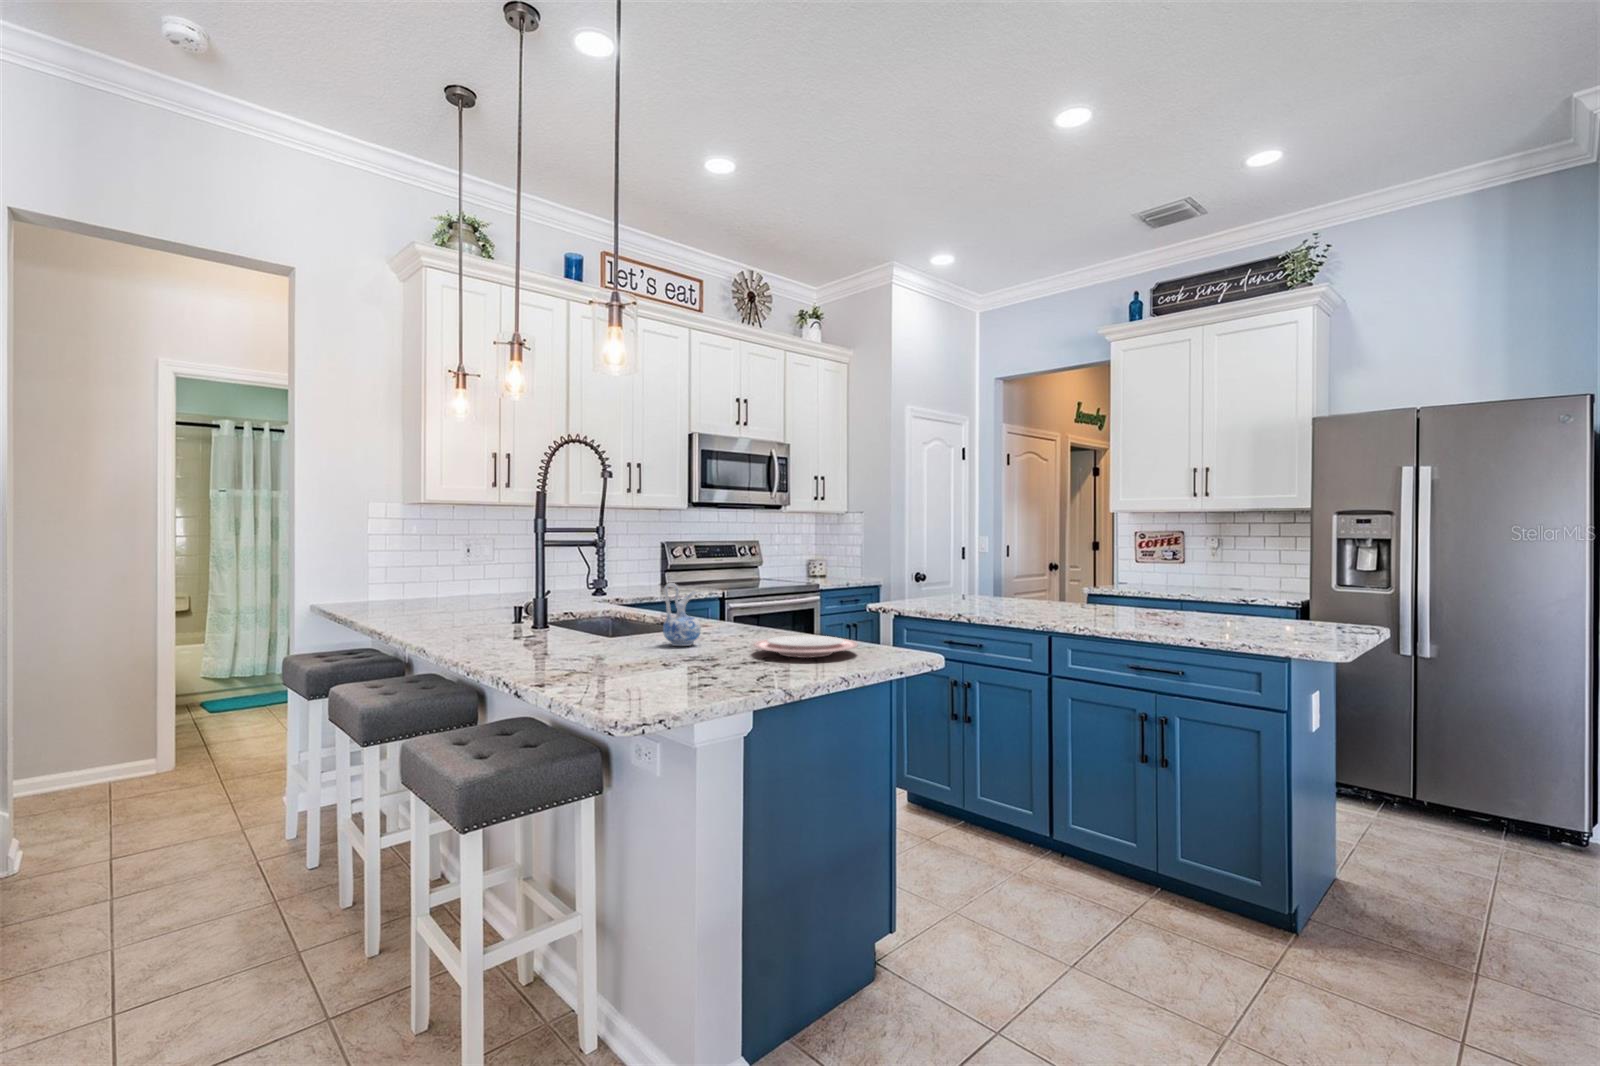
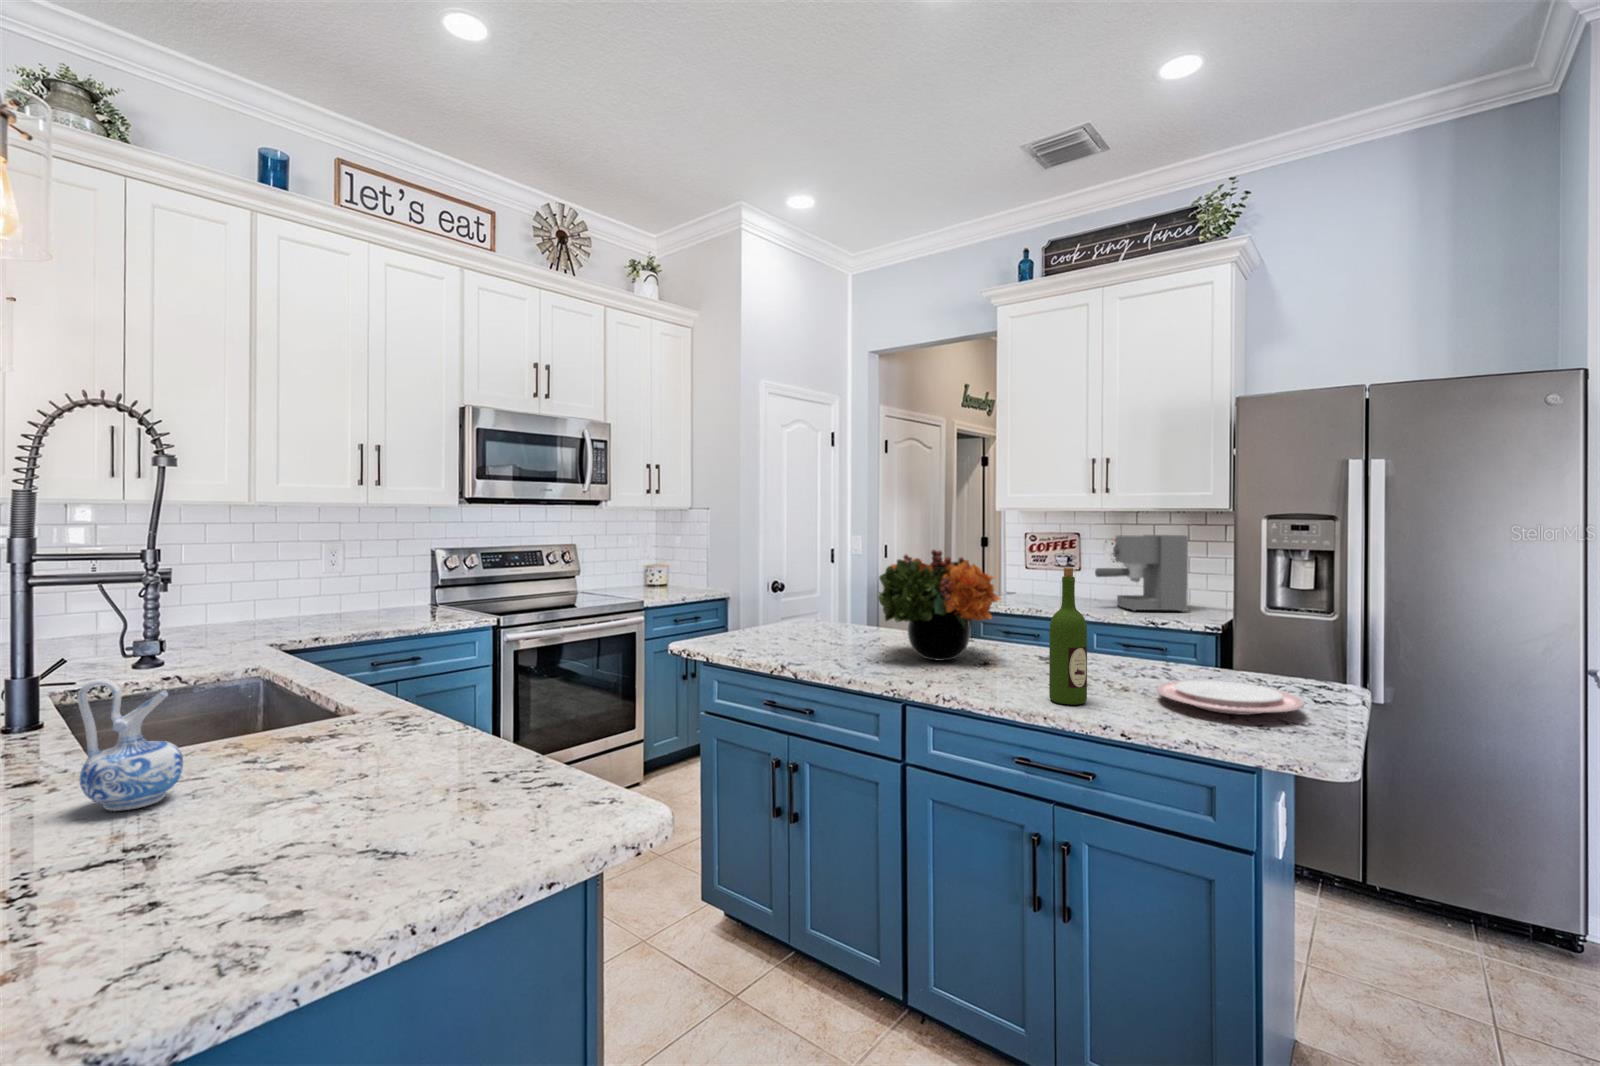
coffee maker: none [1197,531,1277,595] -> present [1095,535,1188,612]
flower arrangement: none [1026,535,1118,612] -> present [878,550,1000,661]
wine bottle: none [1152,542,1177,630] -> present [1049,568,1087,705]
plate: present [754,635,858,658] -> present [1157,681,1305,715]

